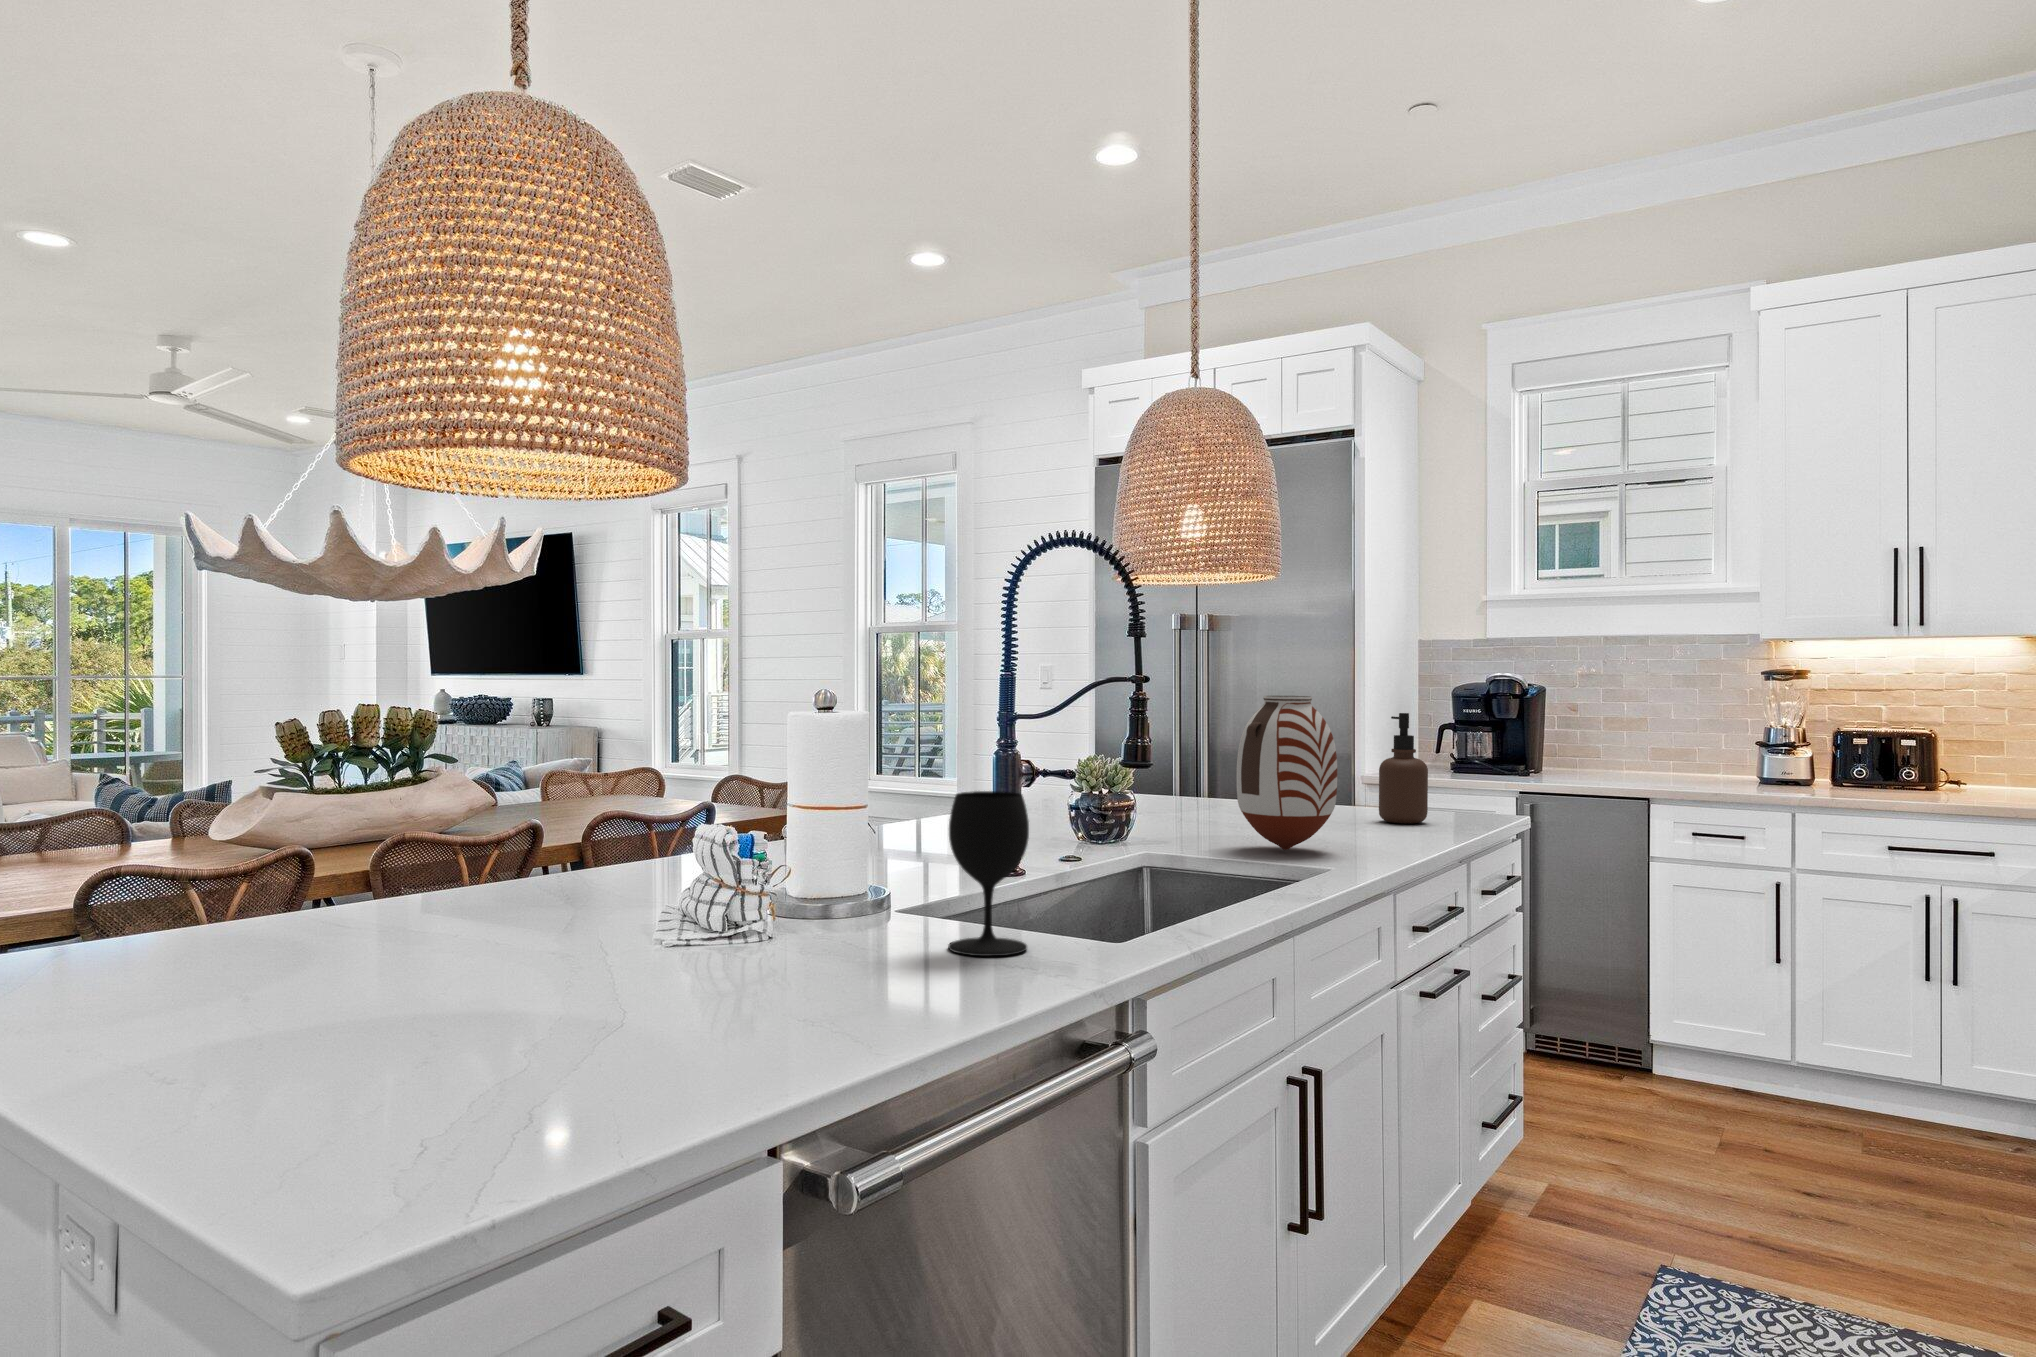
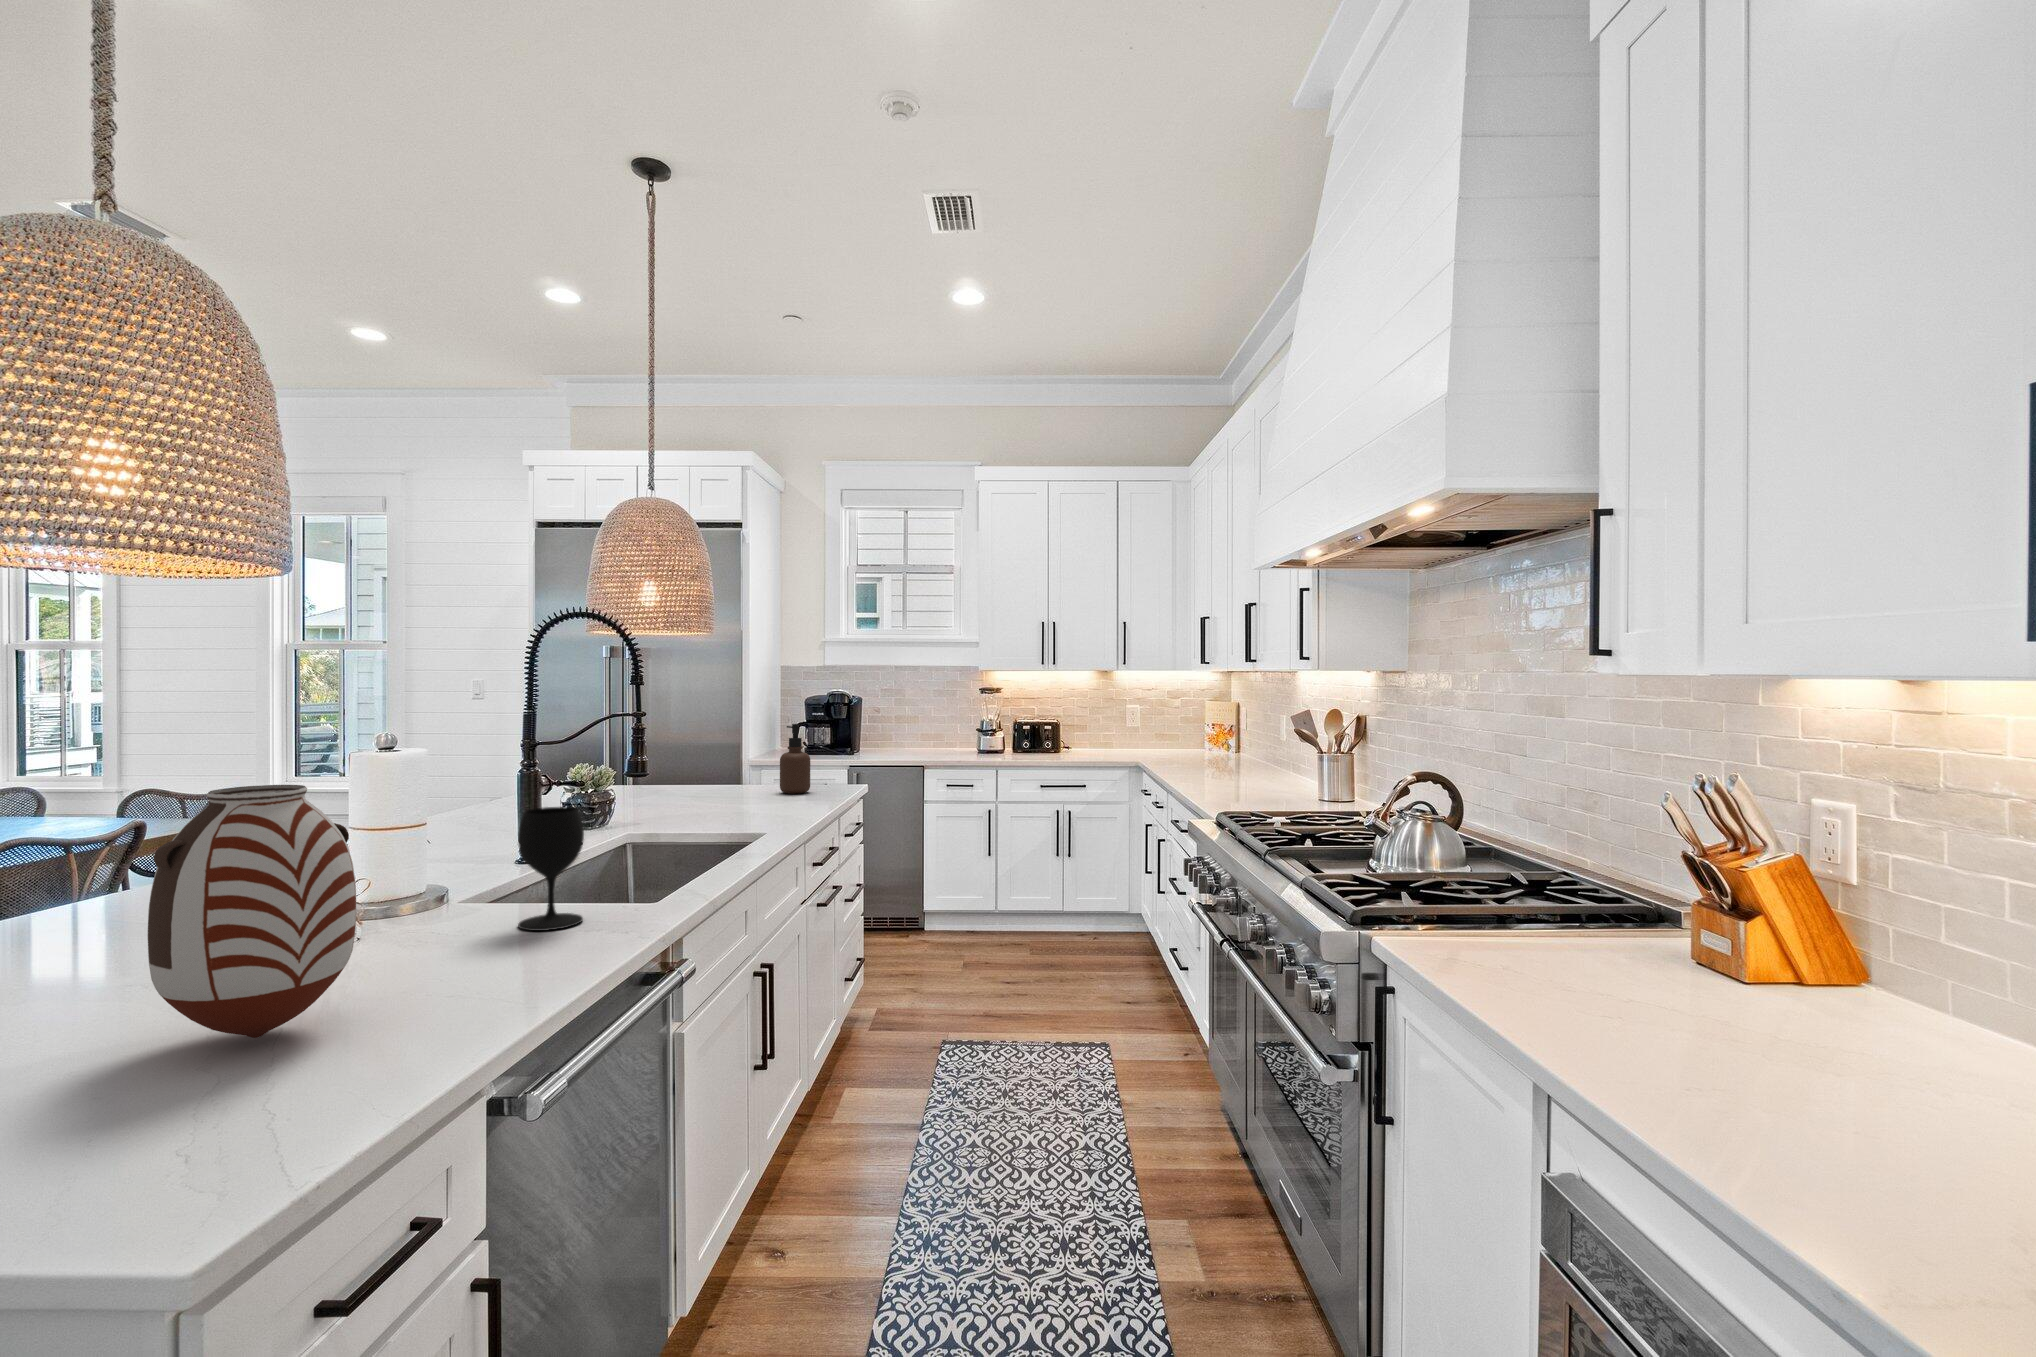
vase: present [1236,695,1337,850] -> present [147,785,356,1038]

